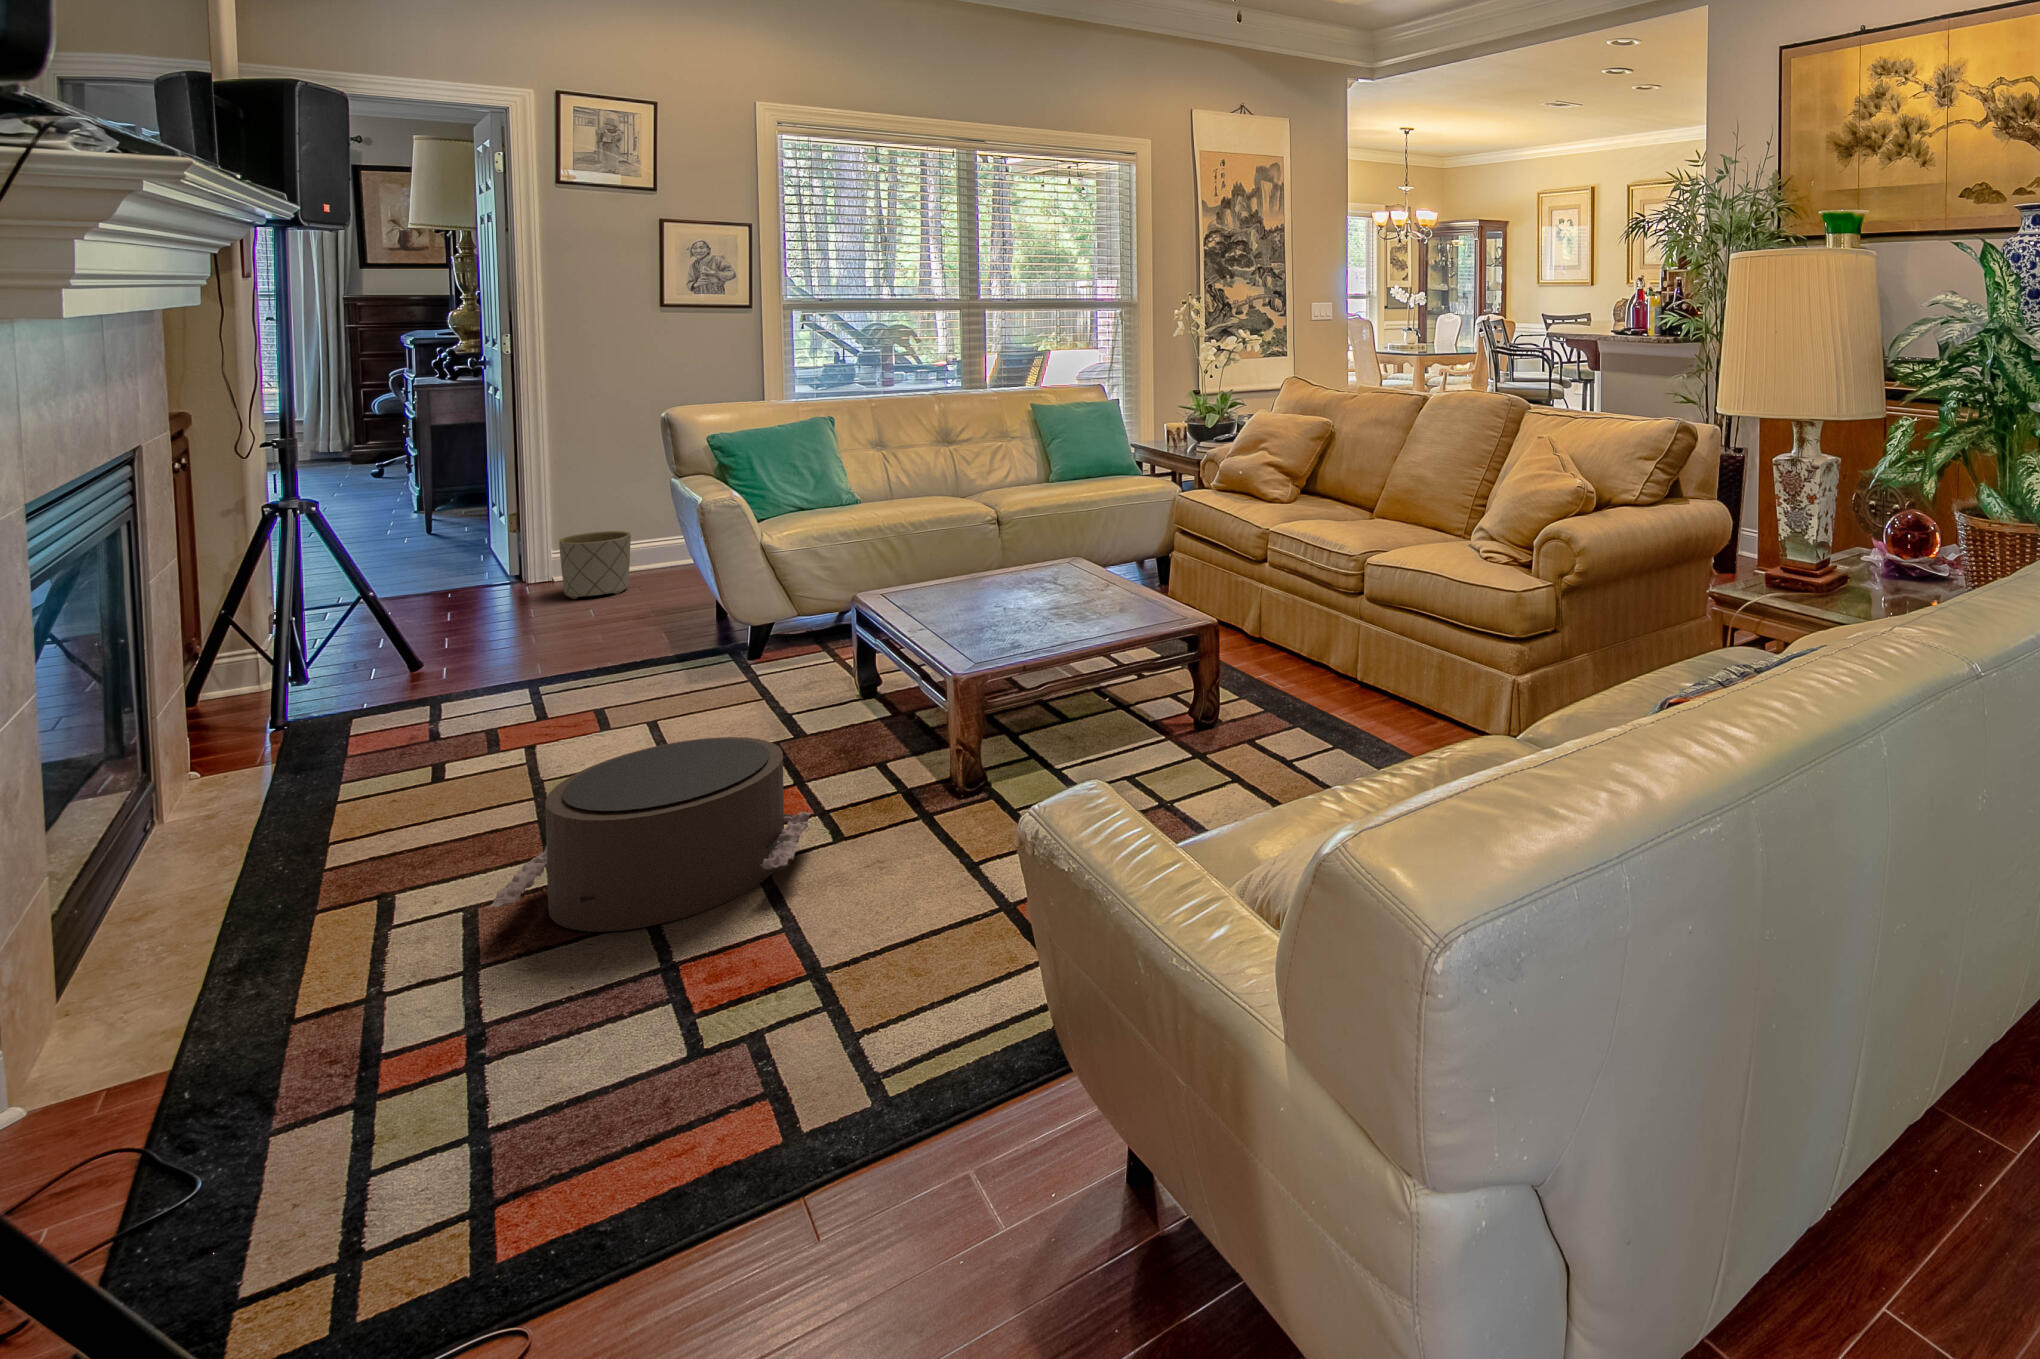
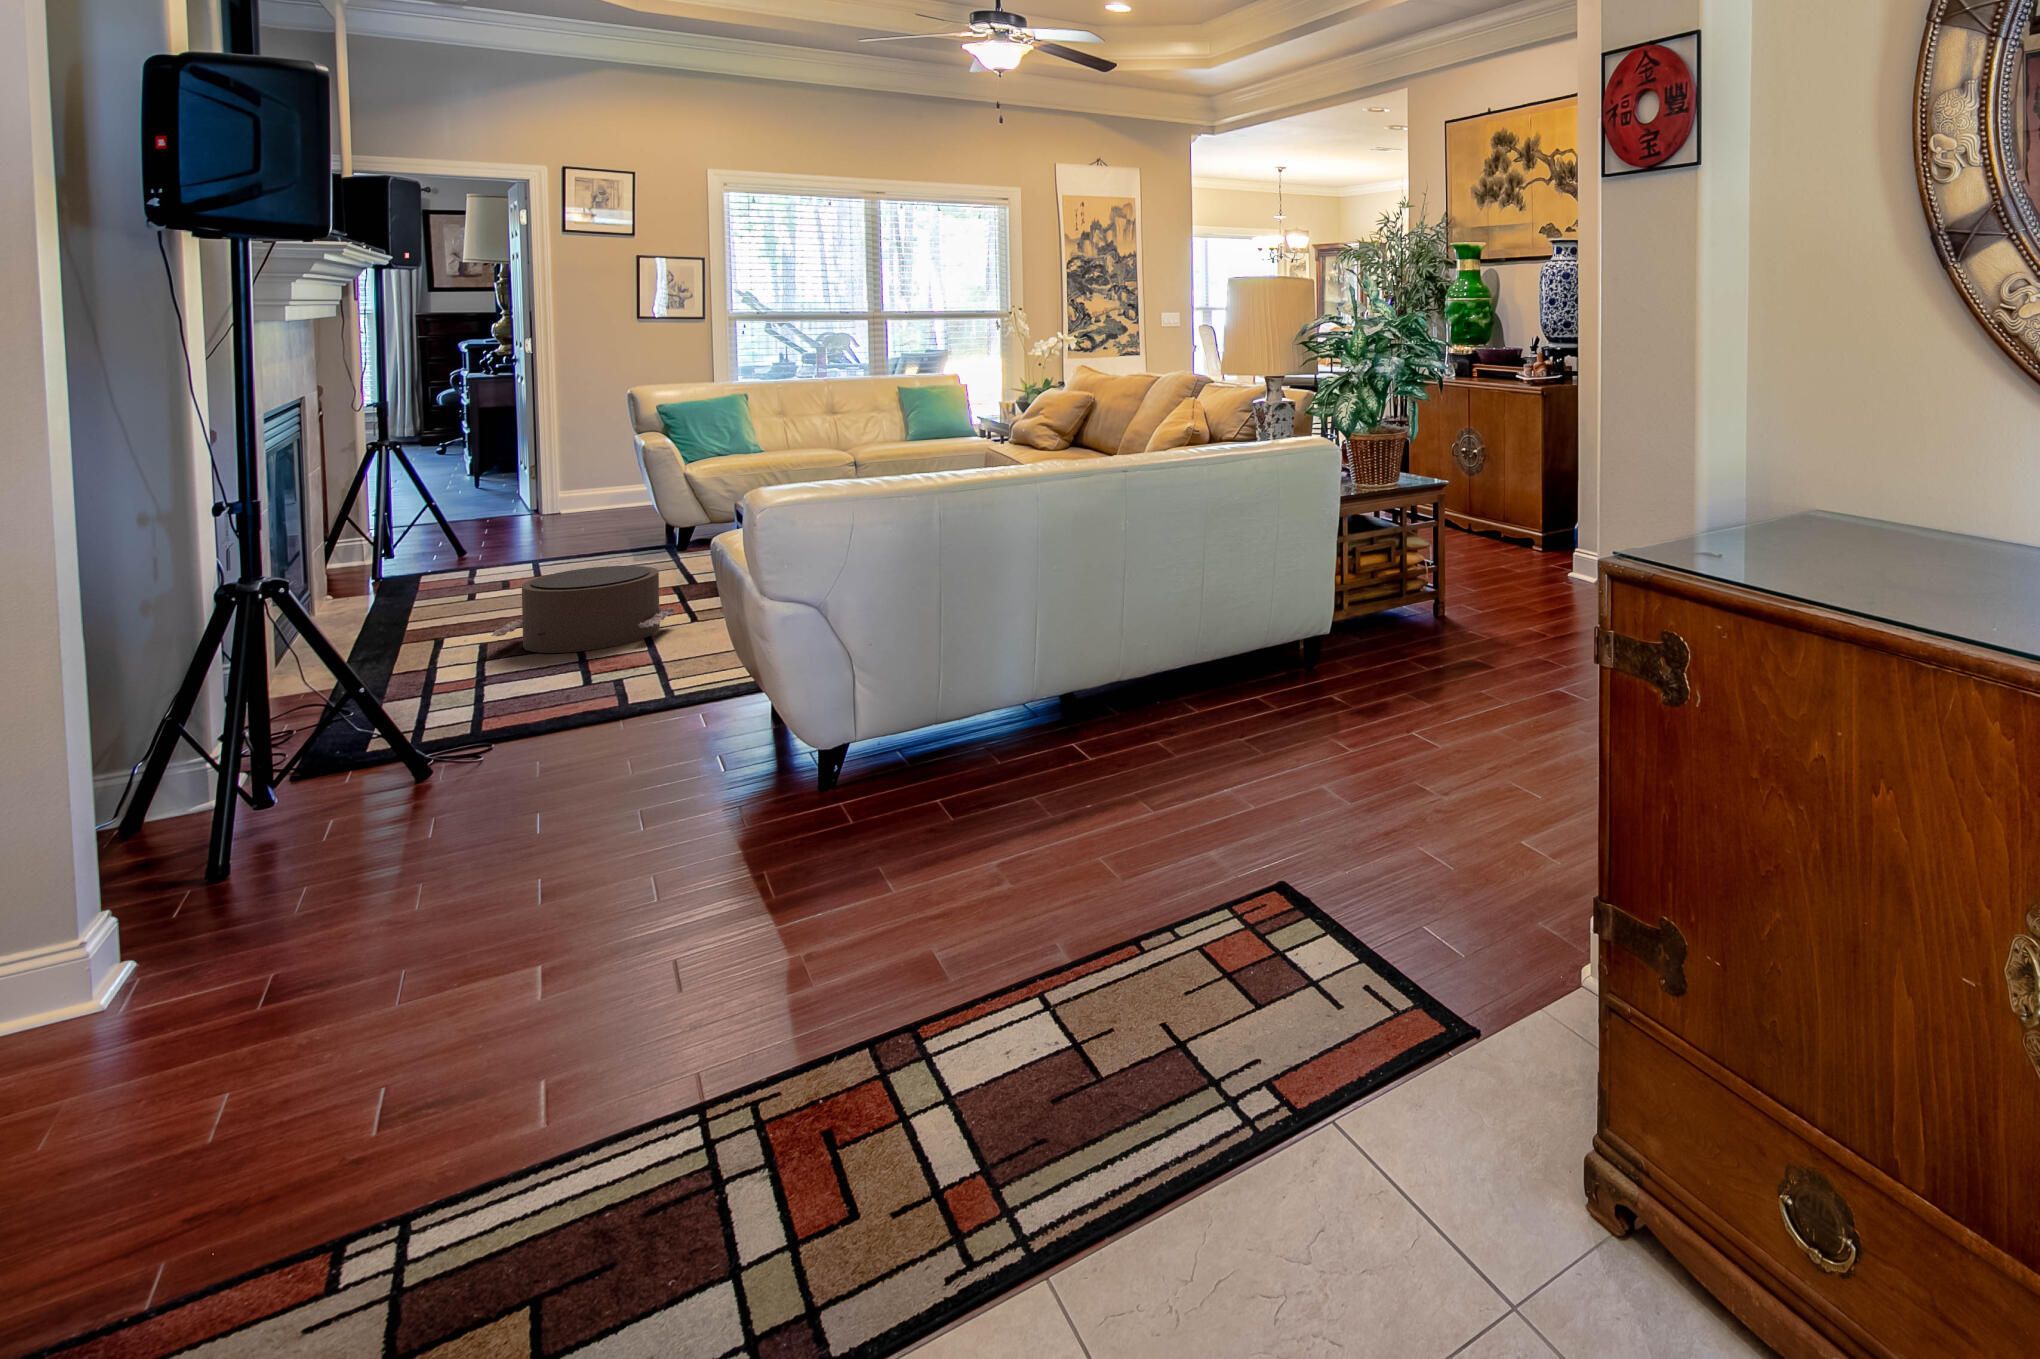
planter: present [559,531,631,599] -> none [561,478,611,523]

